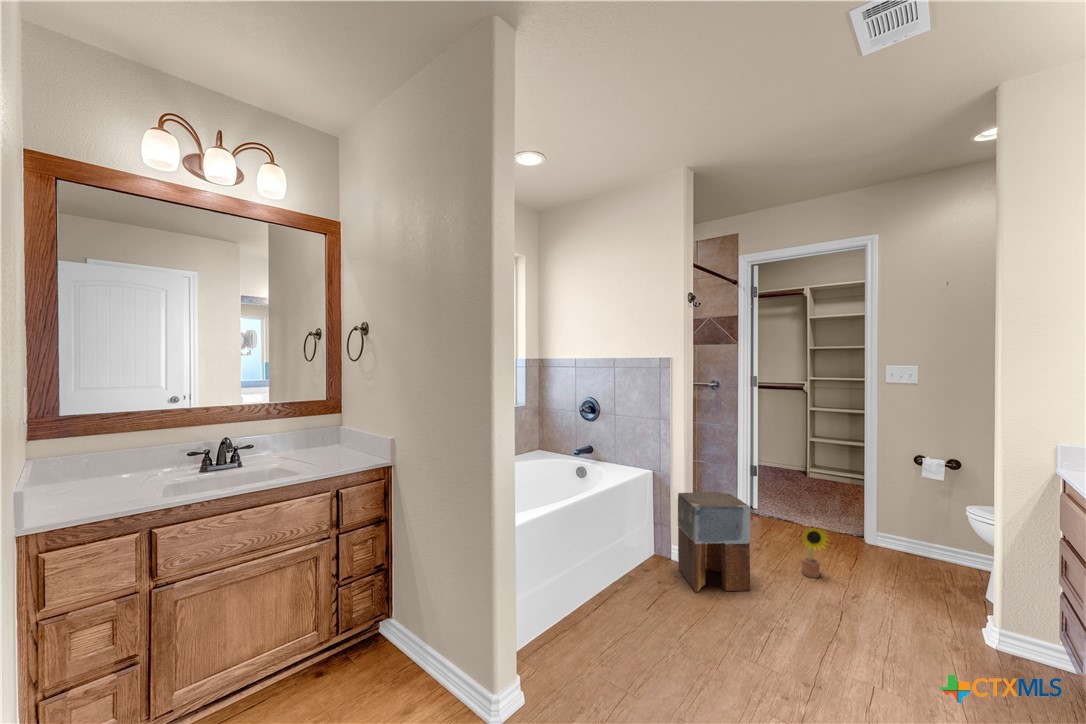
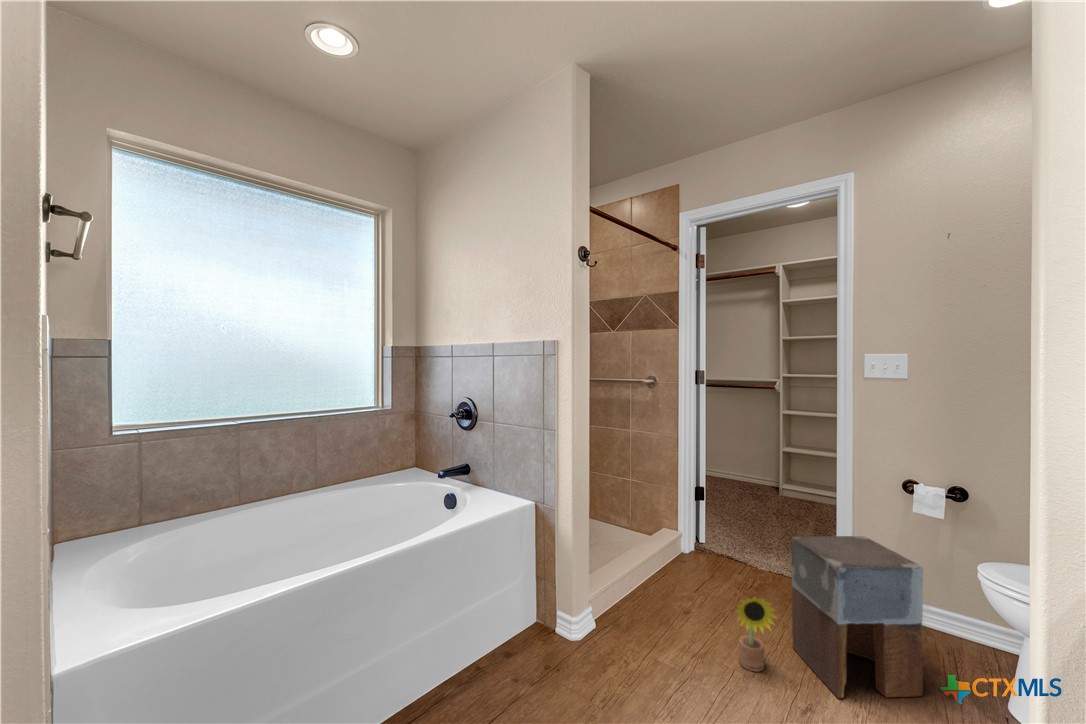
stool: present [678,492,750,592] -> present [791,536,923,698]

